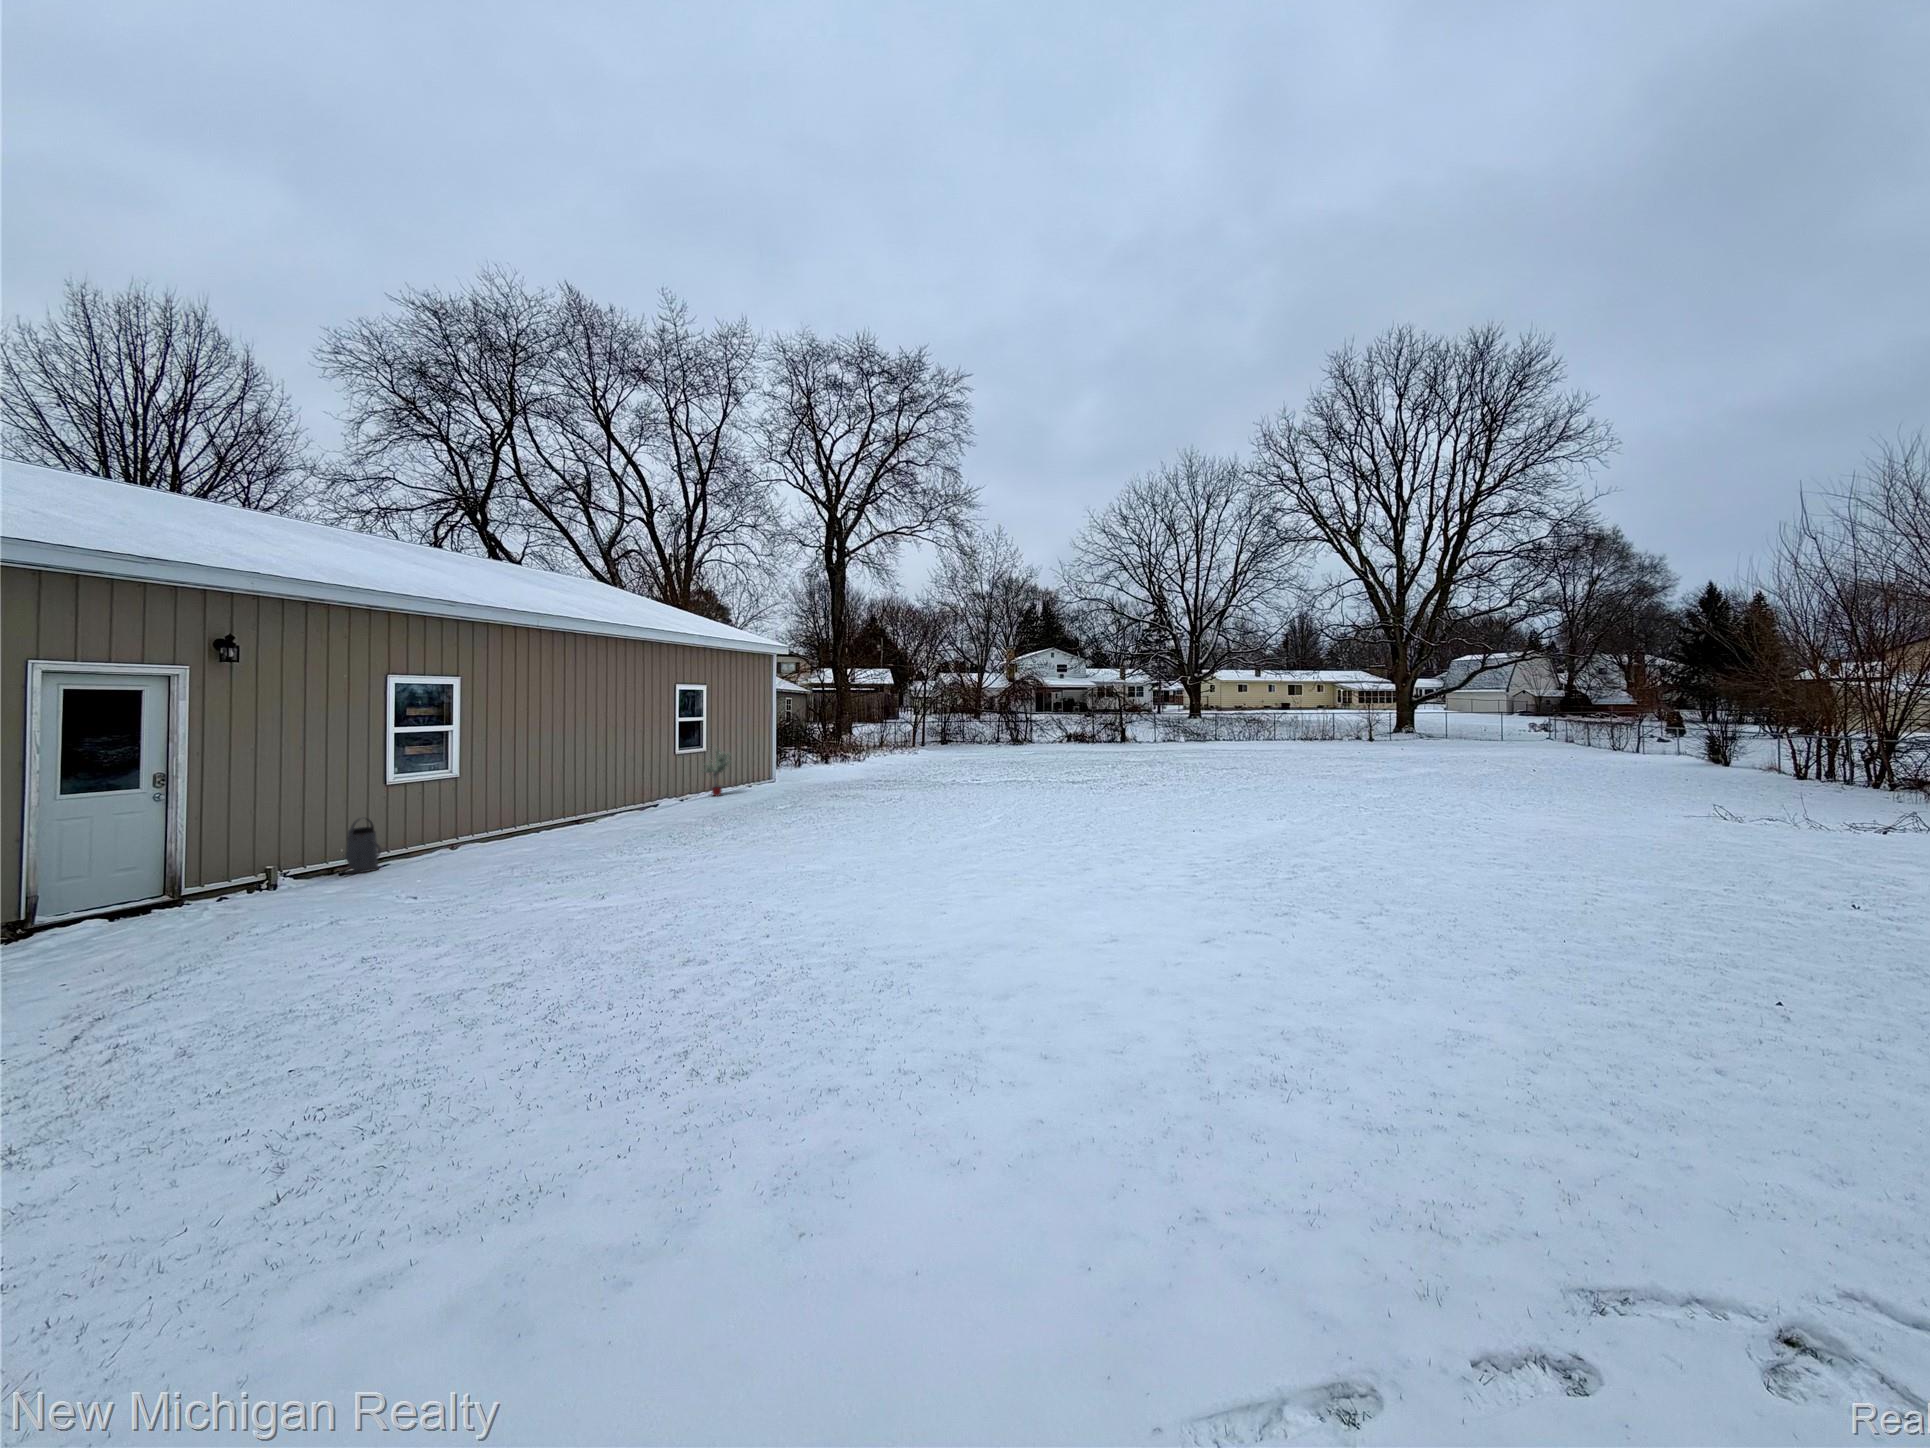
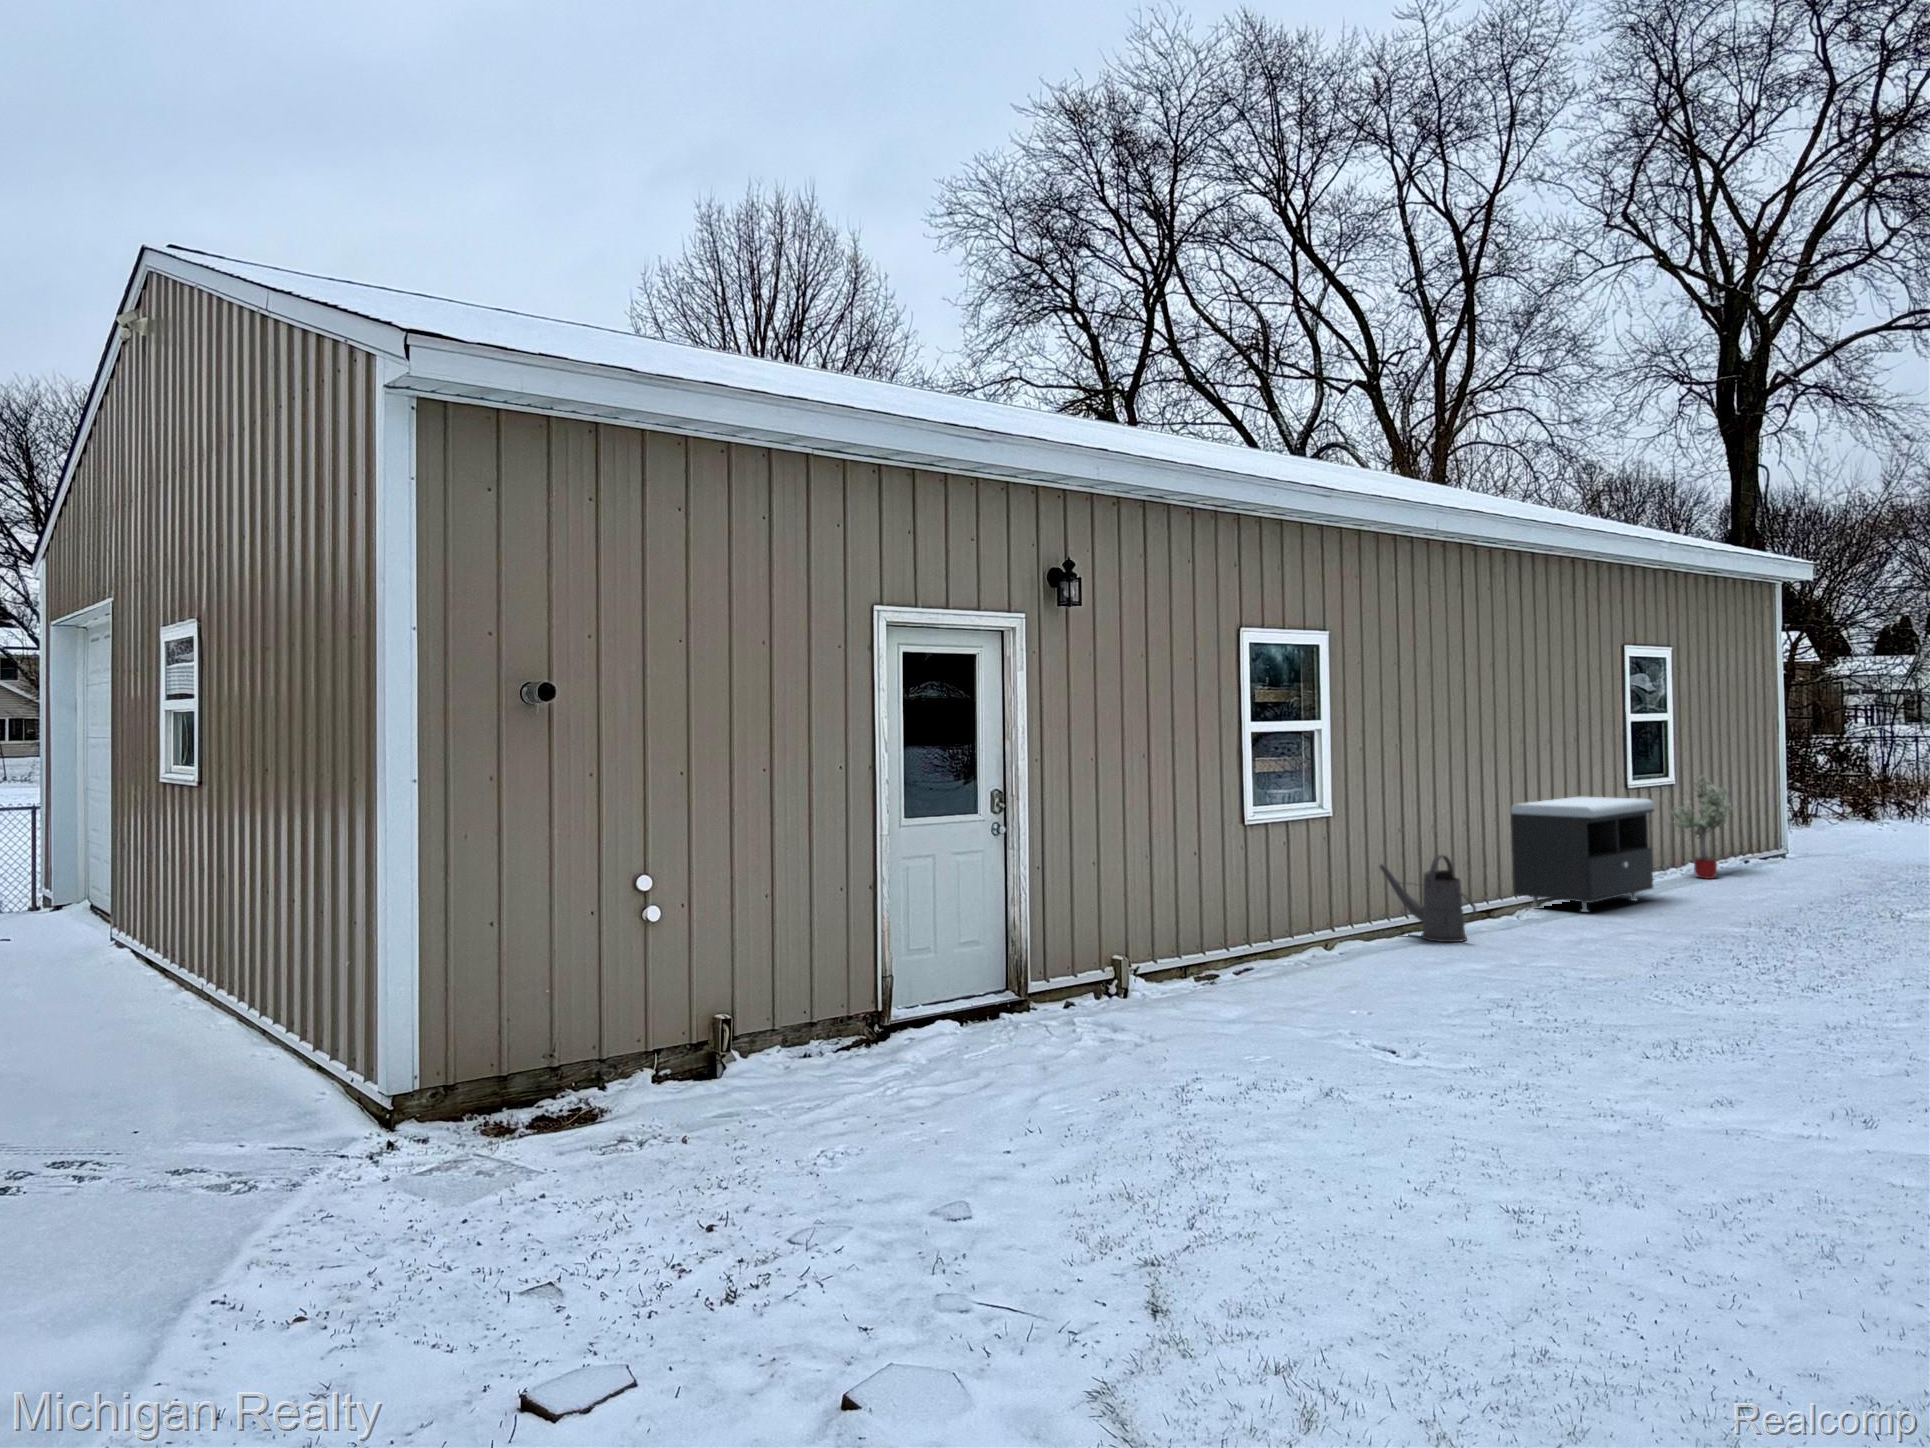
storage bench: none [595,760,673,817] -> present [1511,797,1654,912]
watering can: present [345,819,381,874] -> present [1380,855,1476,942]

